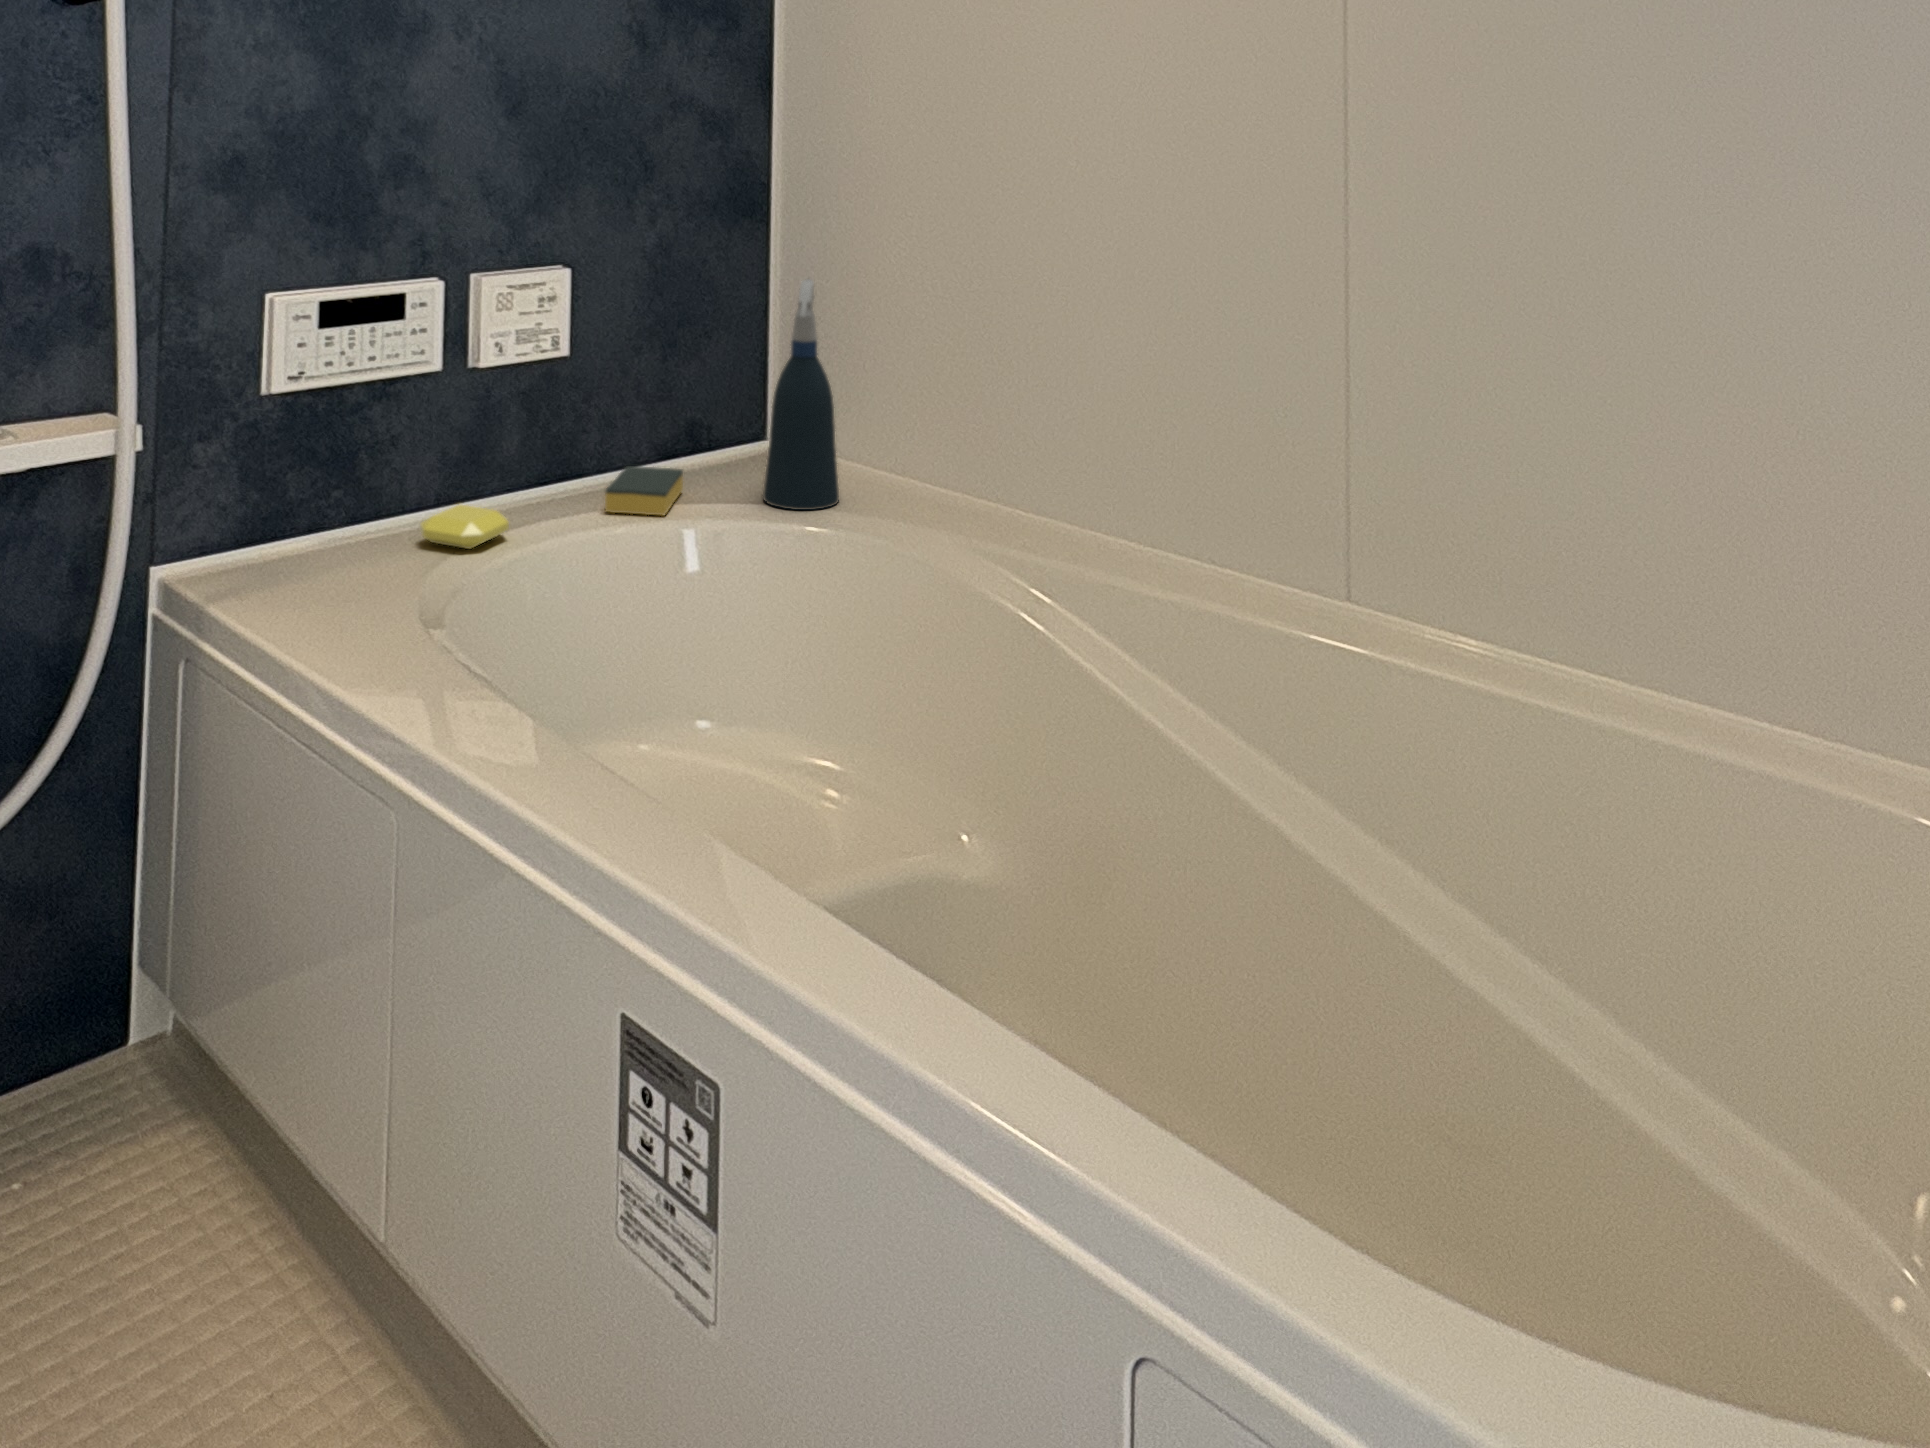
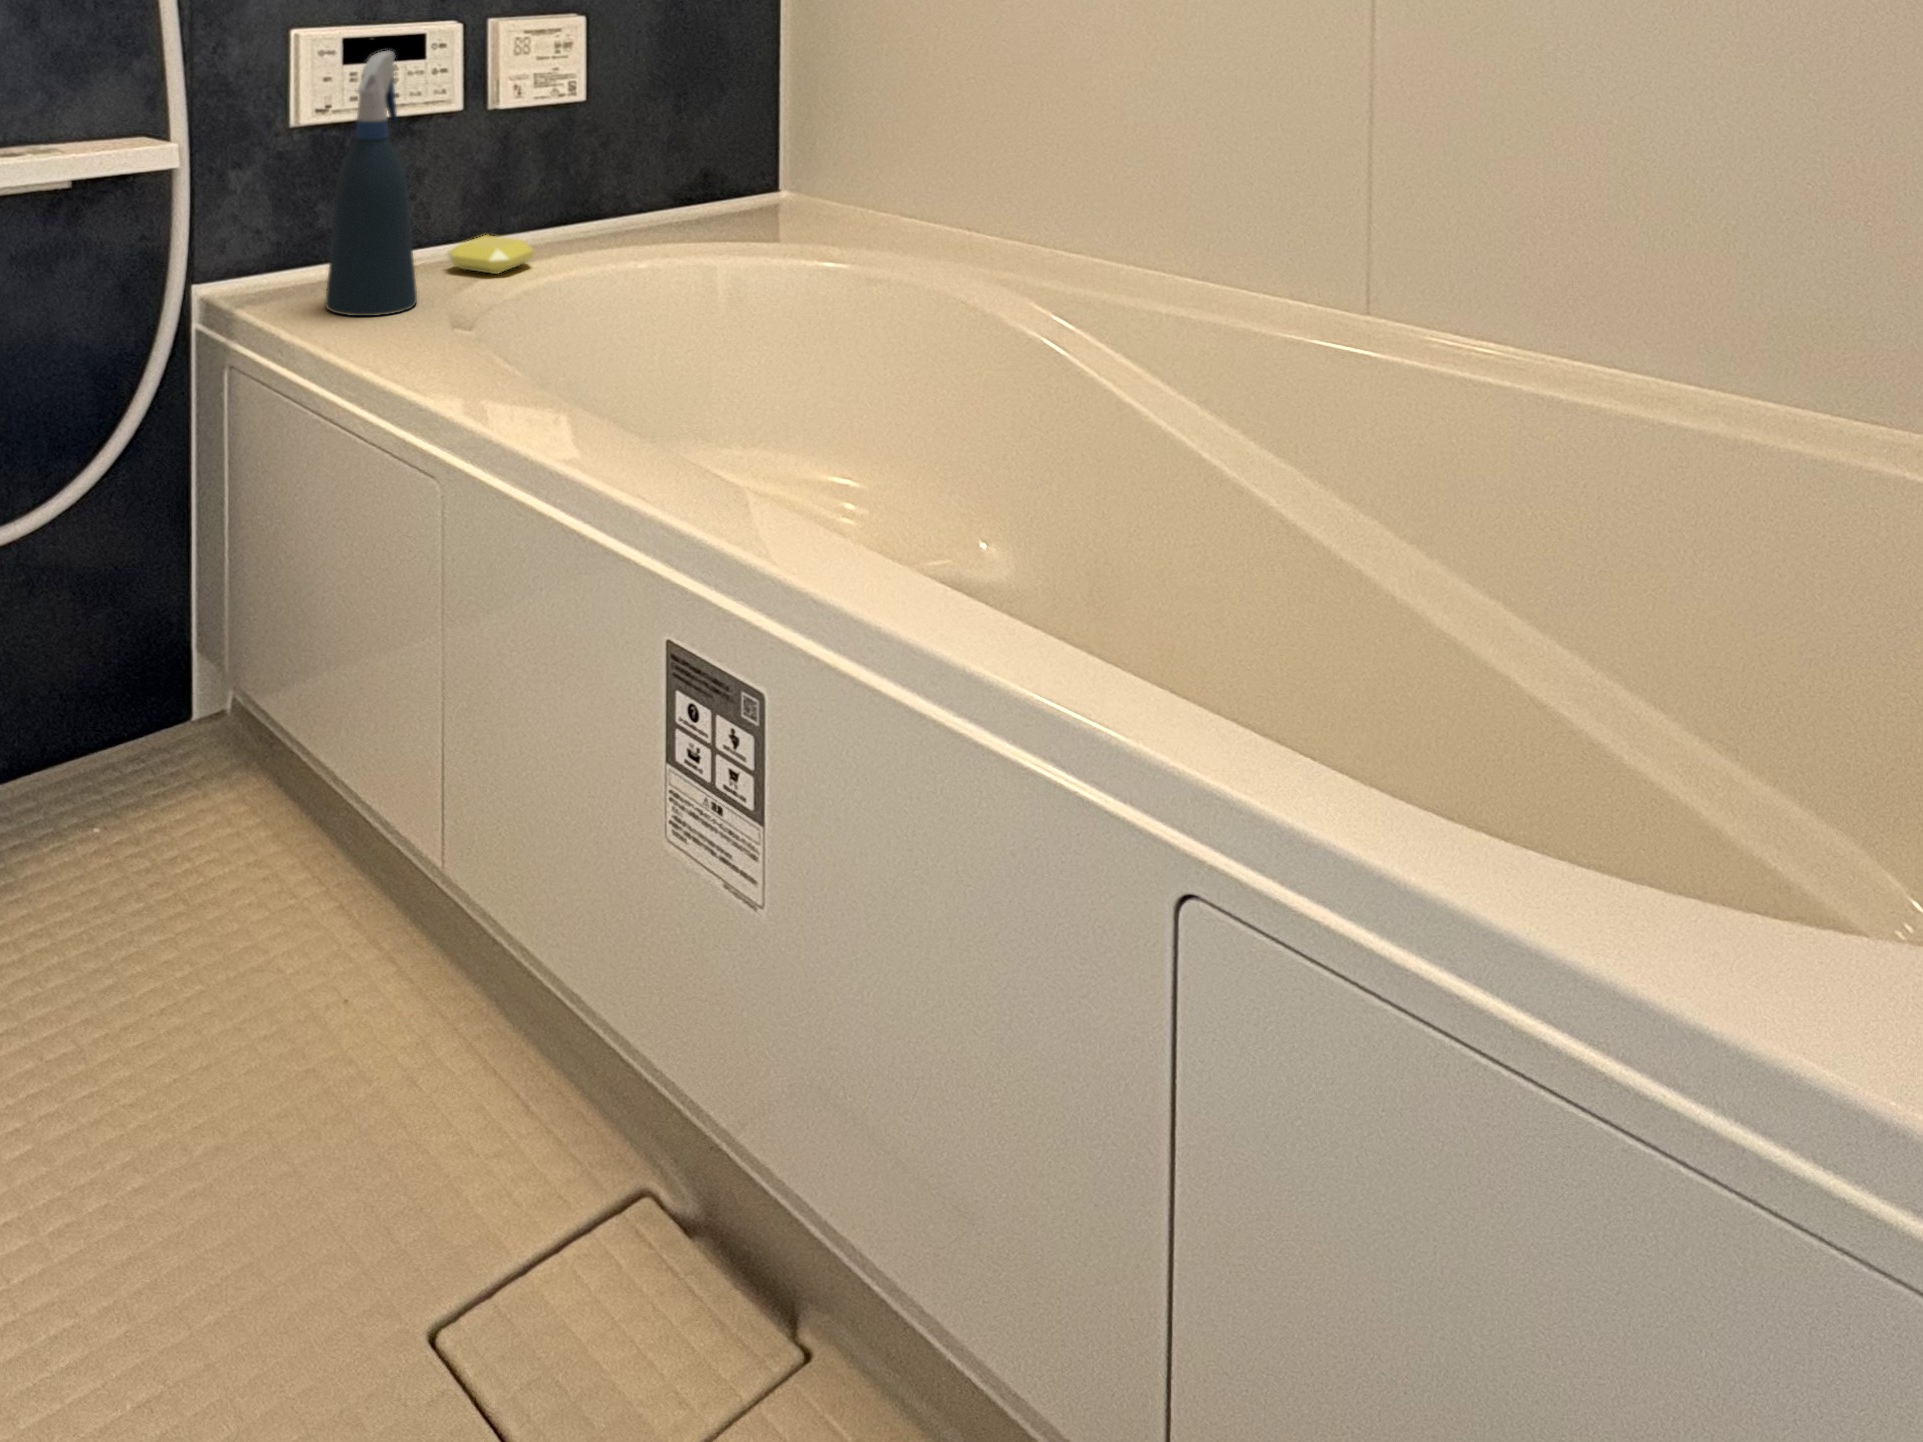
spray bottle: present [763,279,839,510] -> present [325,51,417,316]
sponge: present [605,466,683,516] -> none [625,207,700,249]

